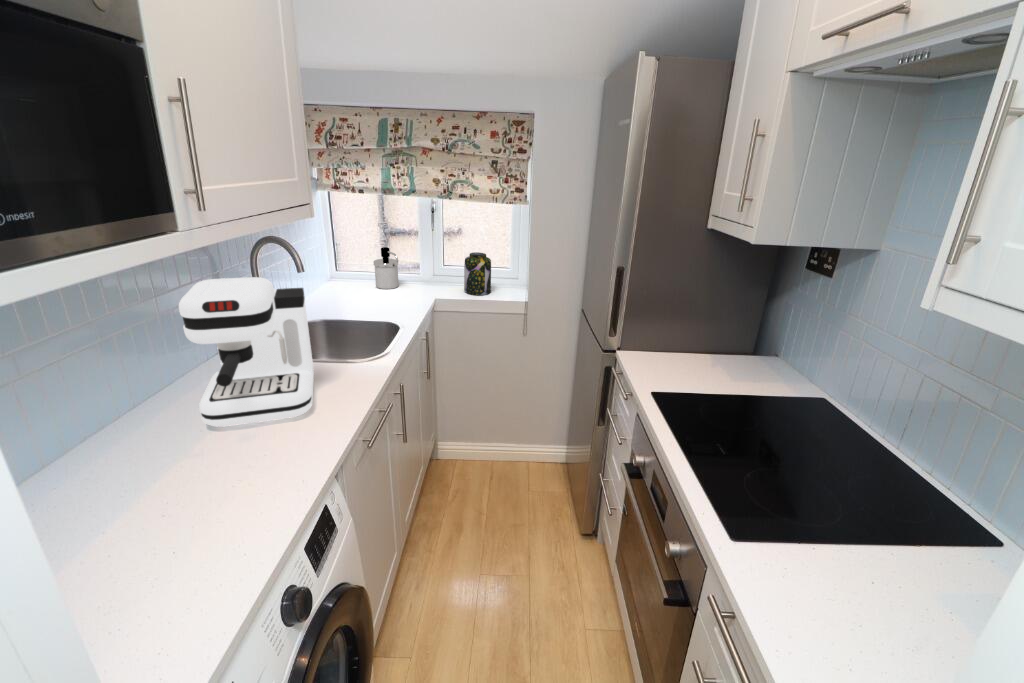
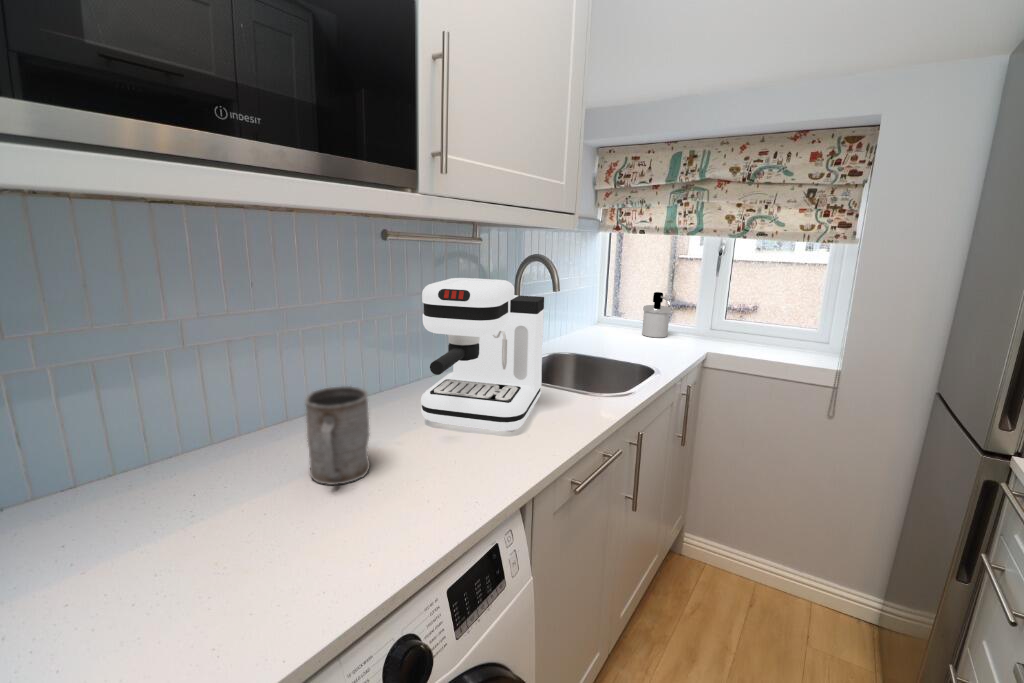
jar: present [464,252,491,295] -> none [748,304,790,357]
mug: none [90,420,180,521] -> present [305,386,370,485]

